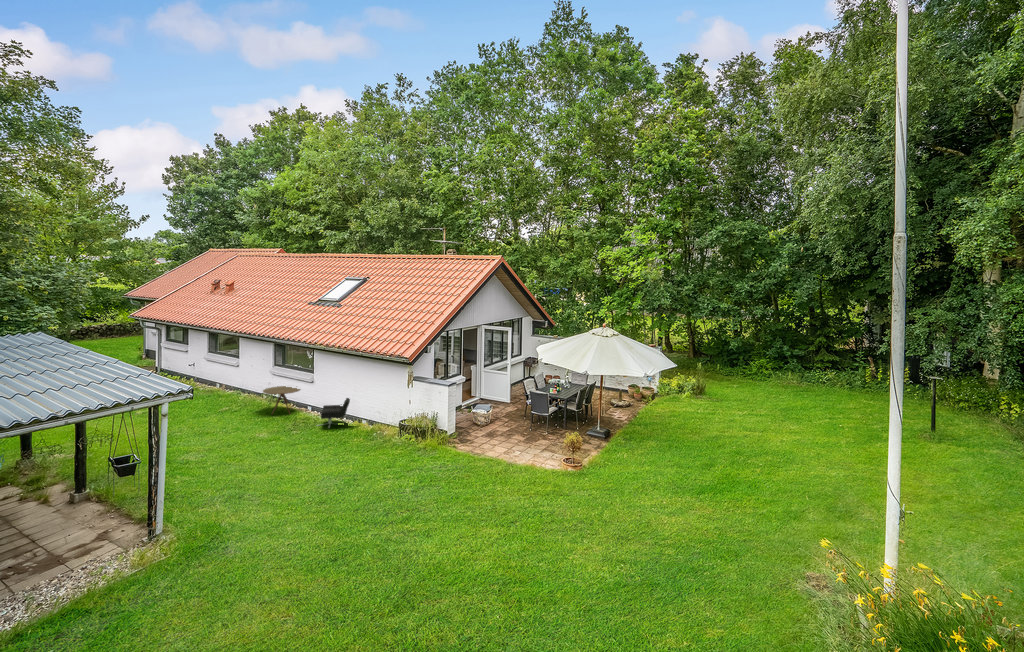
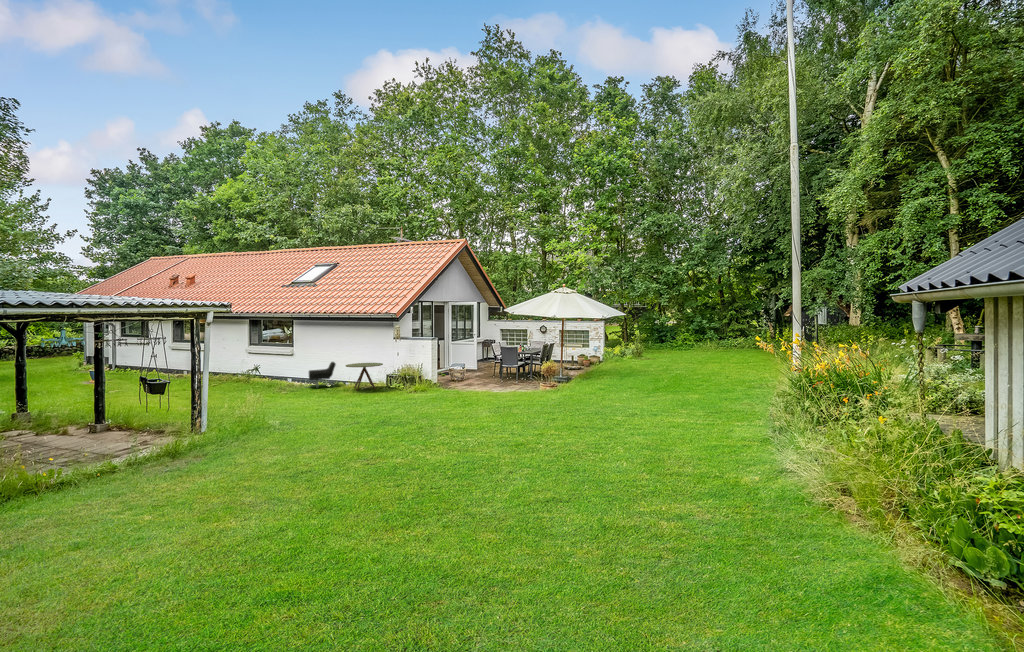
round table: present [263,386,301,414] -> present [346,363,383,391]

